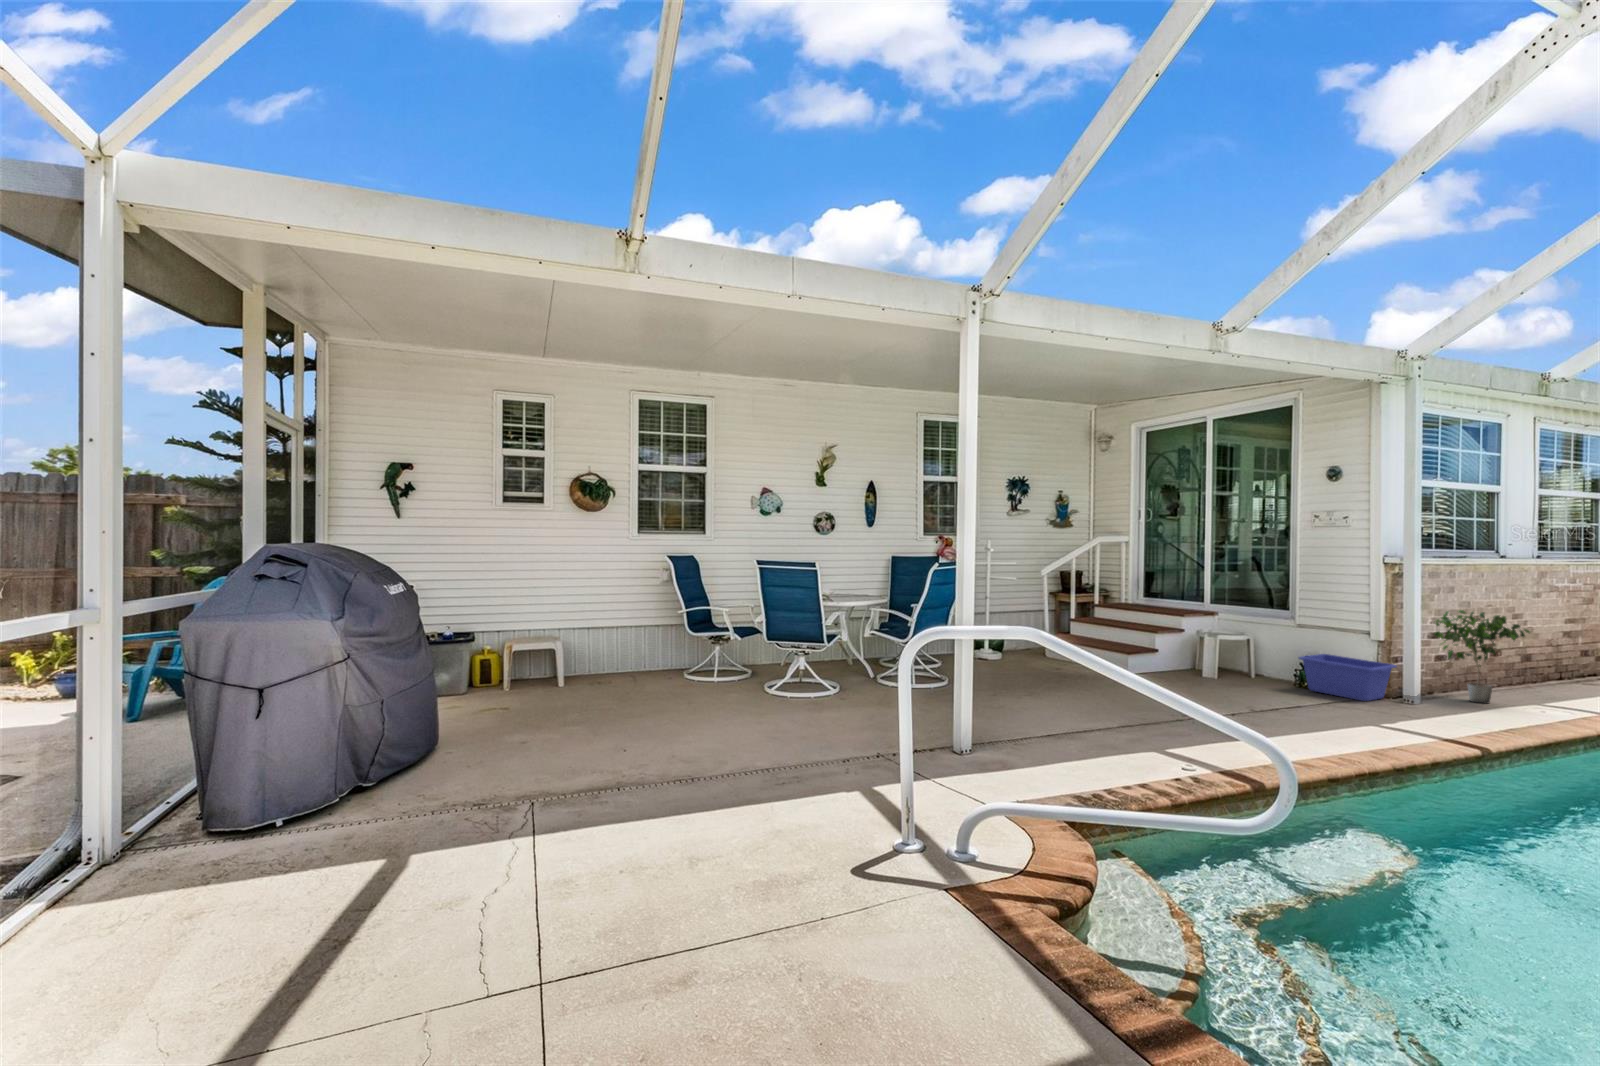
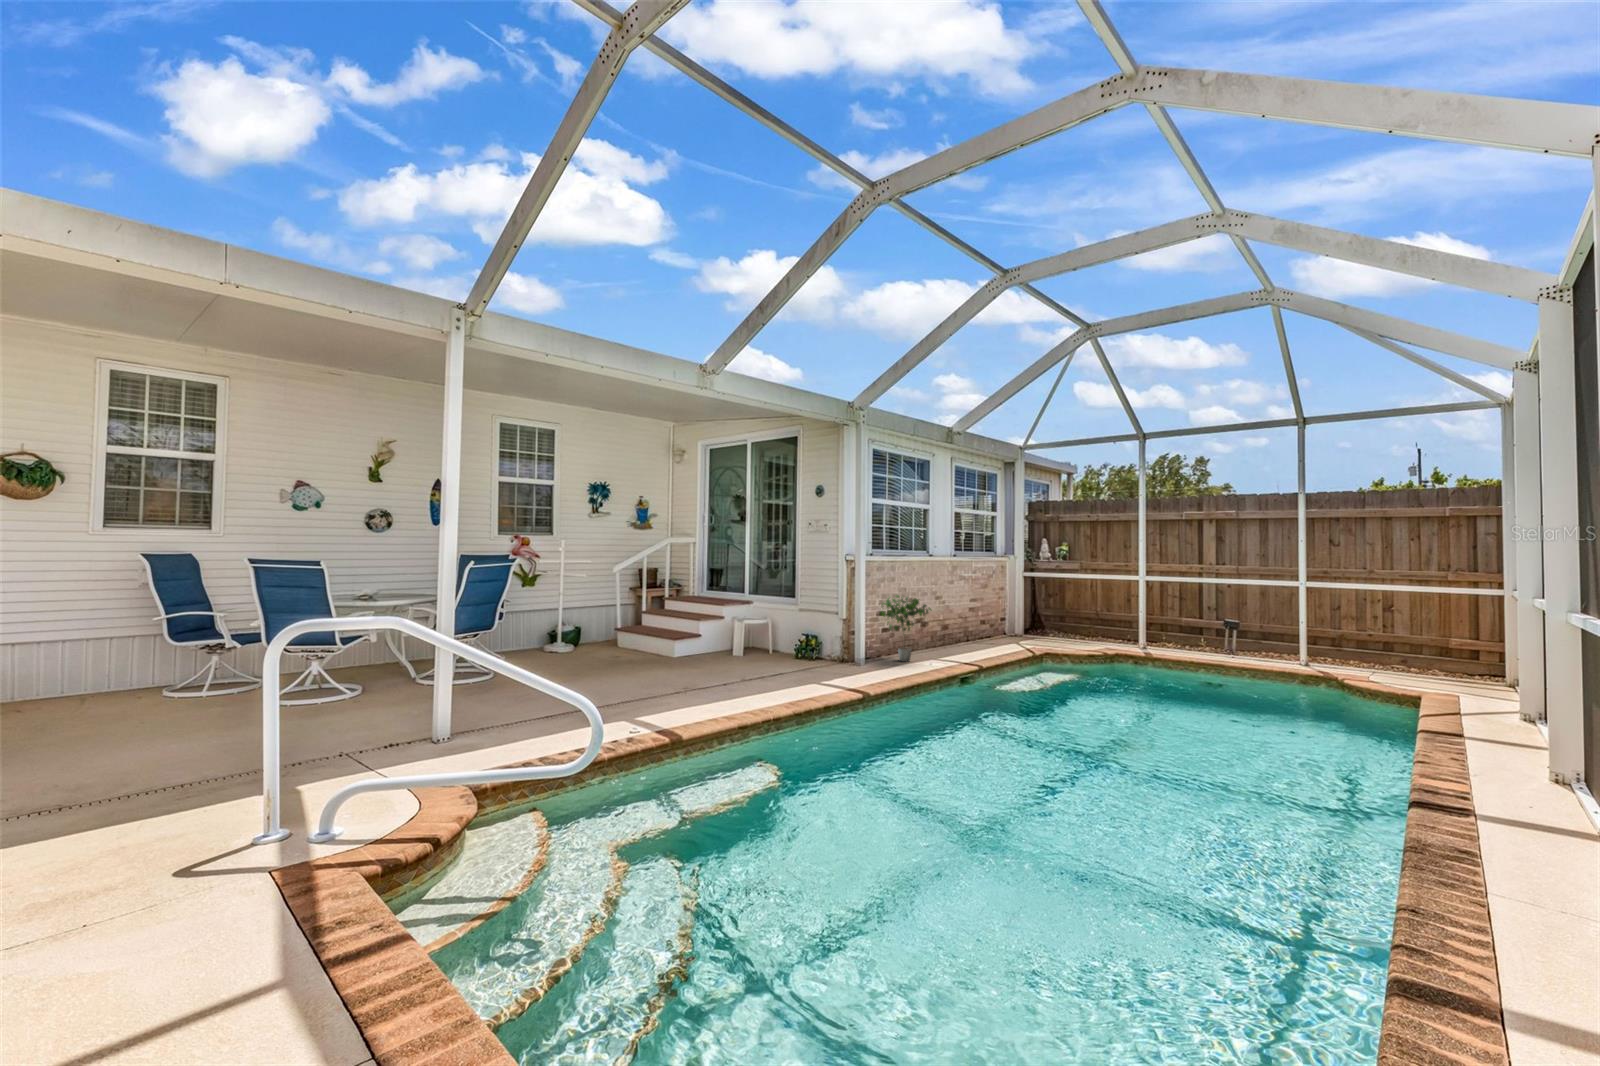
storage bin: present [1299,654,1397,701] -> none [793,631,854,666]

